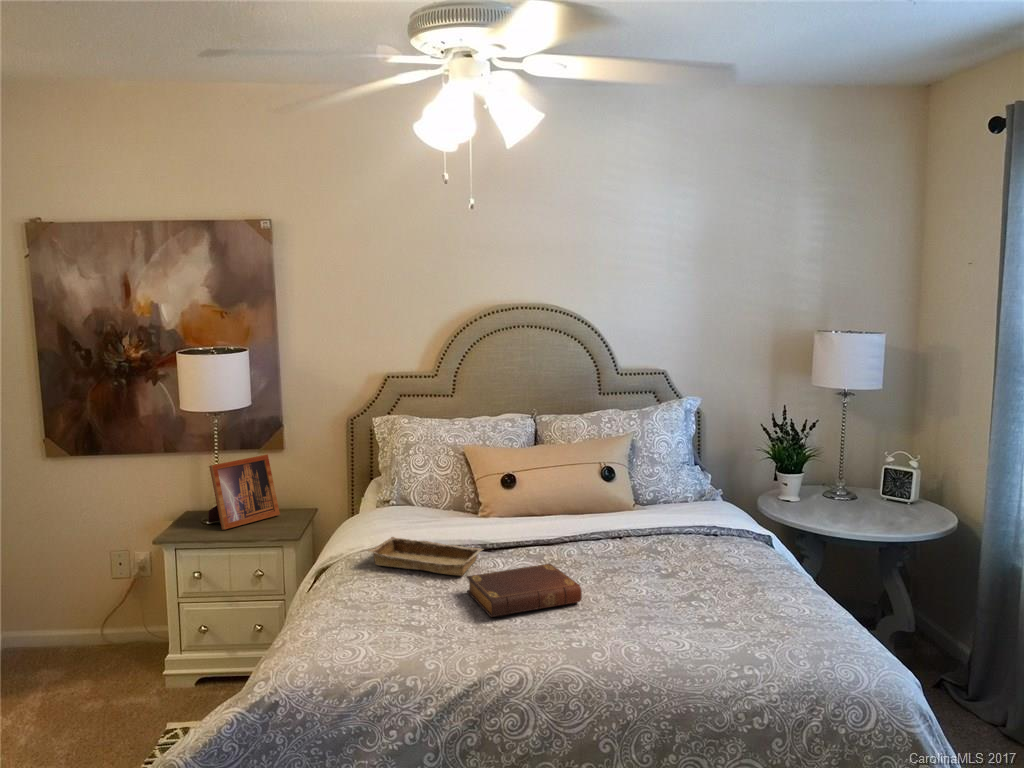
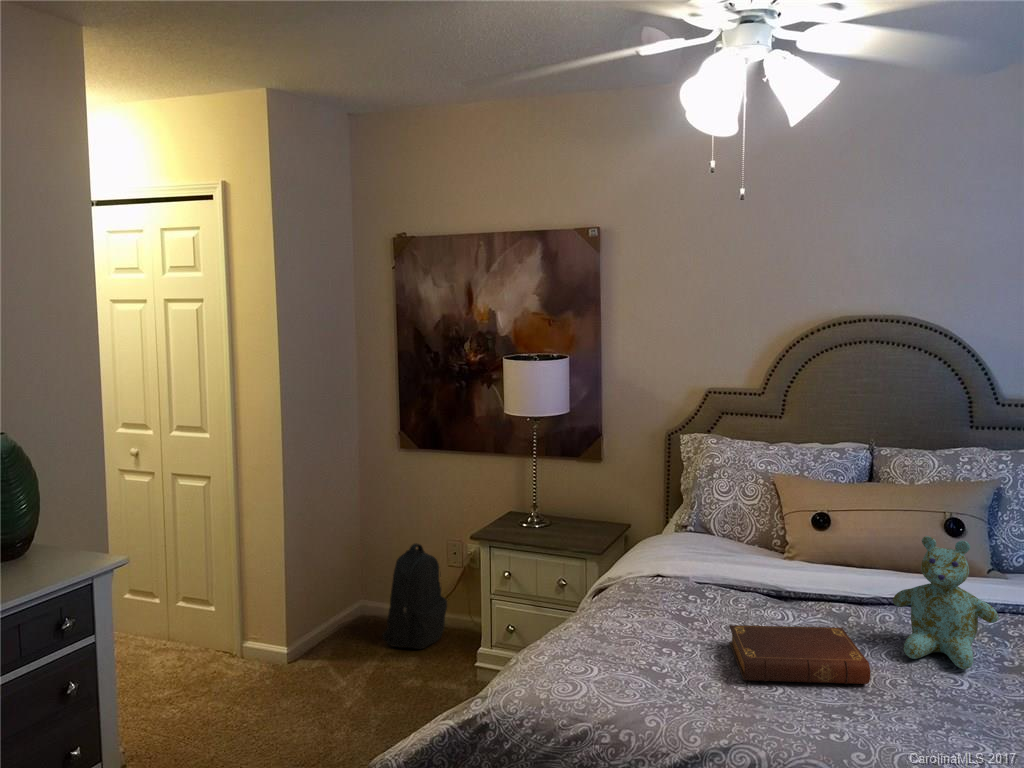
picture frame: present [208,454,280,530] -> none [522,466,589,536]
stuffed bear: none [582,483,655,579] -> present [893,536,999,669]
tray: present [369,537,483,576] -> none [634,566,767,623]
backpack: none [37,556,115,675] -> present [382,543,447,649]

